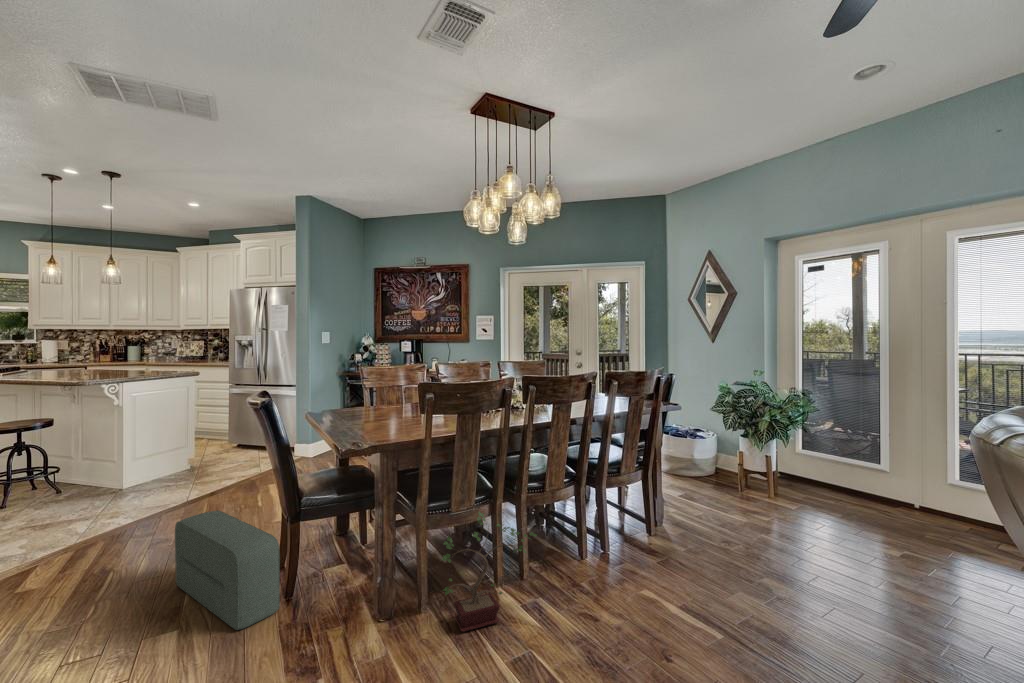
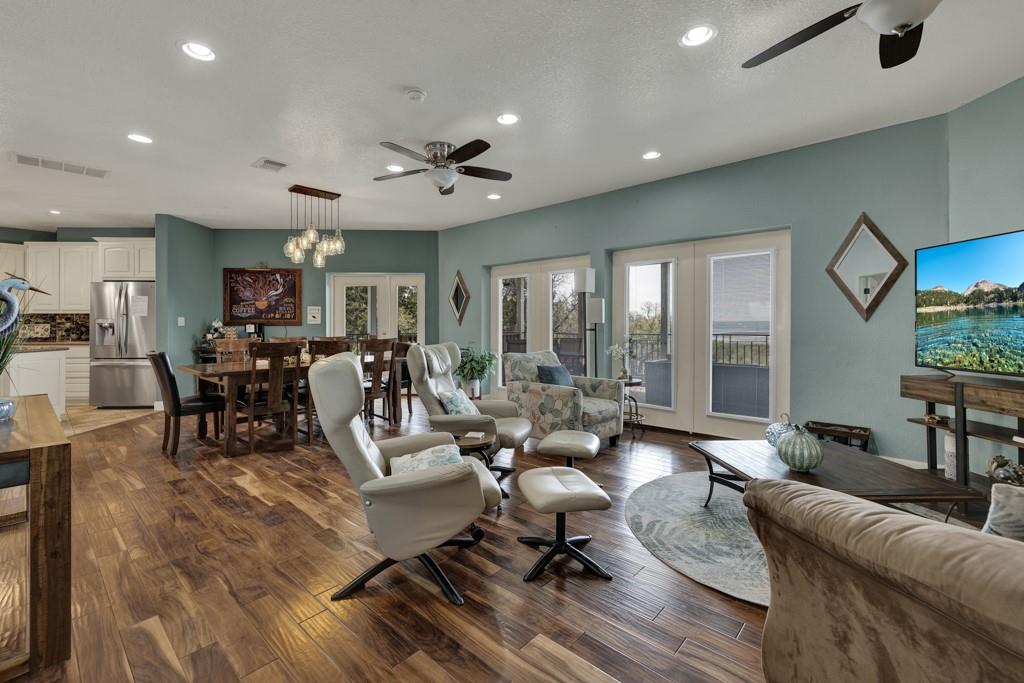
pouf: present [175,510,280,630] -> none [105,415,177,460]

